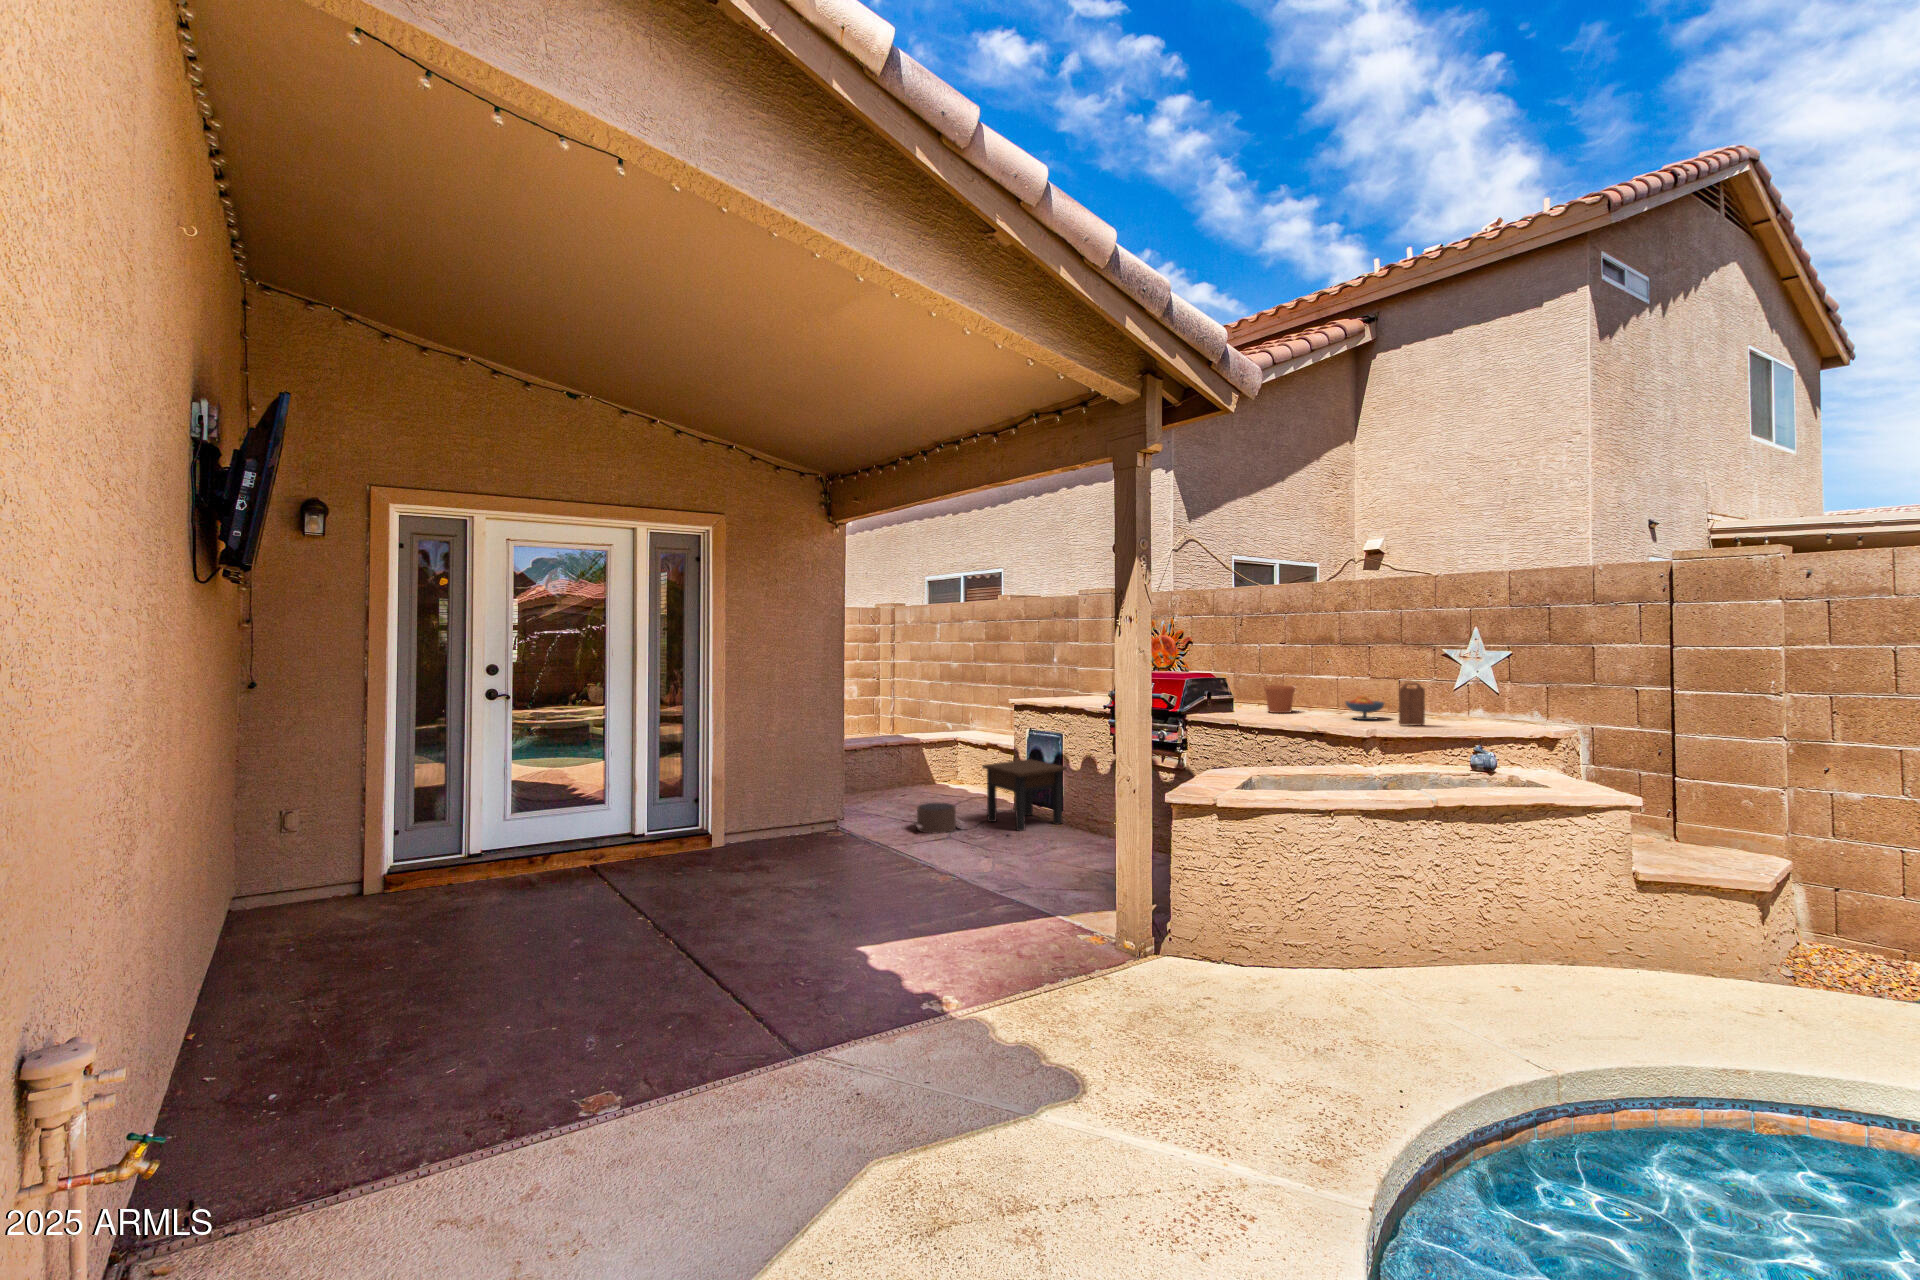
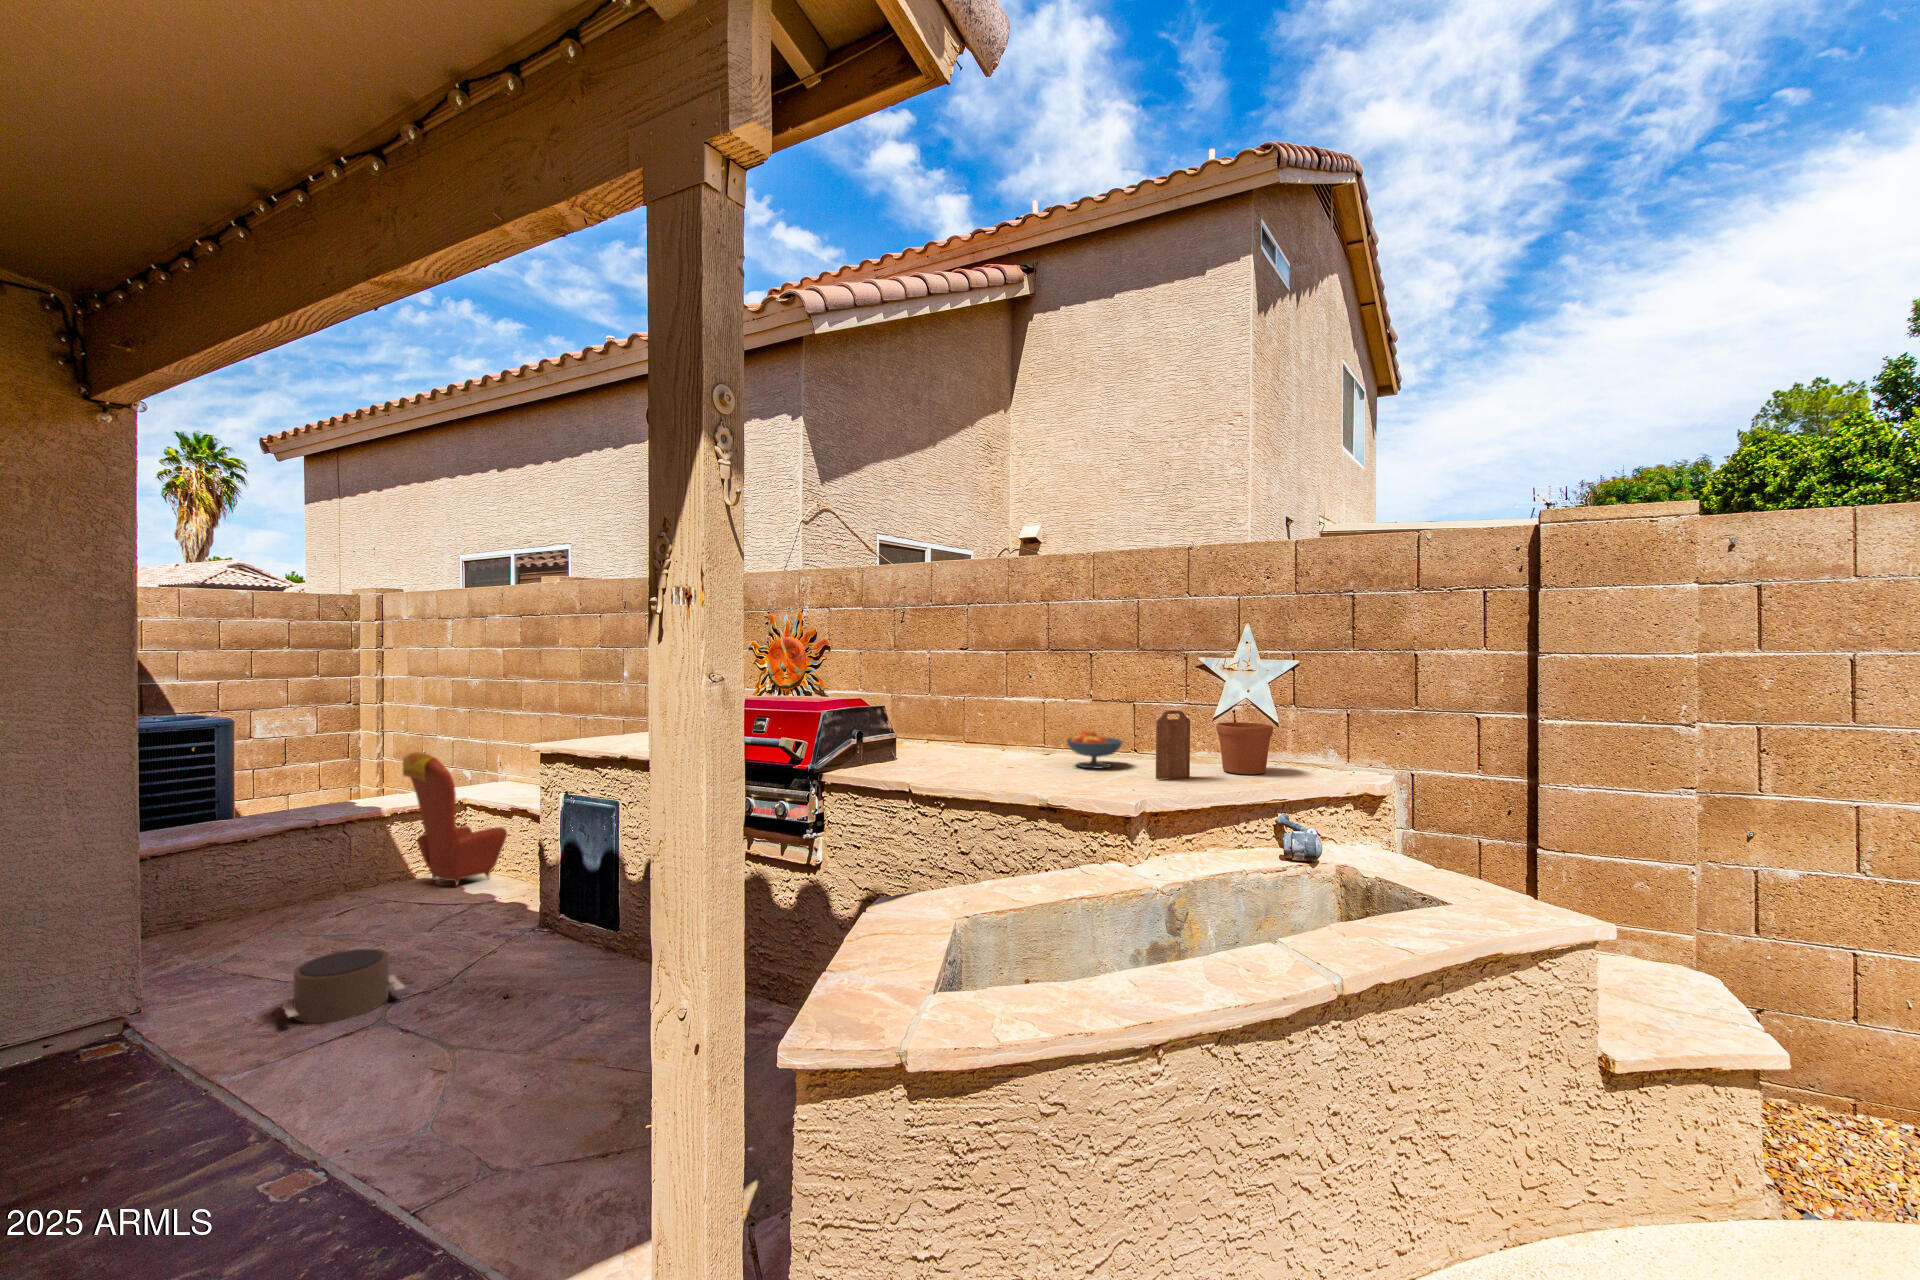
flower pot: present [1264,685,1295,713] -> present [1216,722,1273,775]
armchair: none [929,705,985,788] -> present [403,752,507,886]
side table: present [982,759,1067,831] -> none [459,844,622,991]

